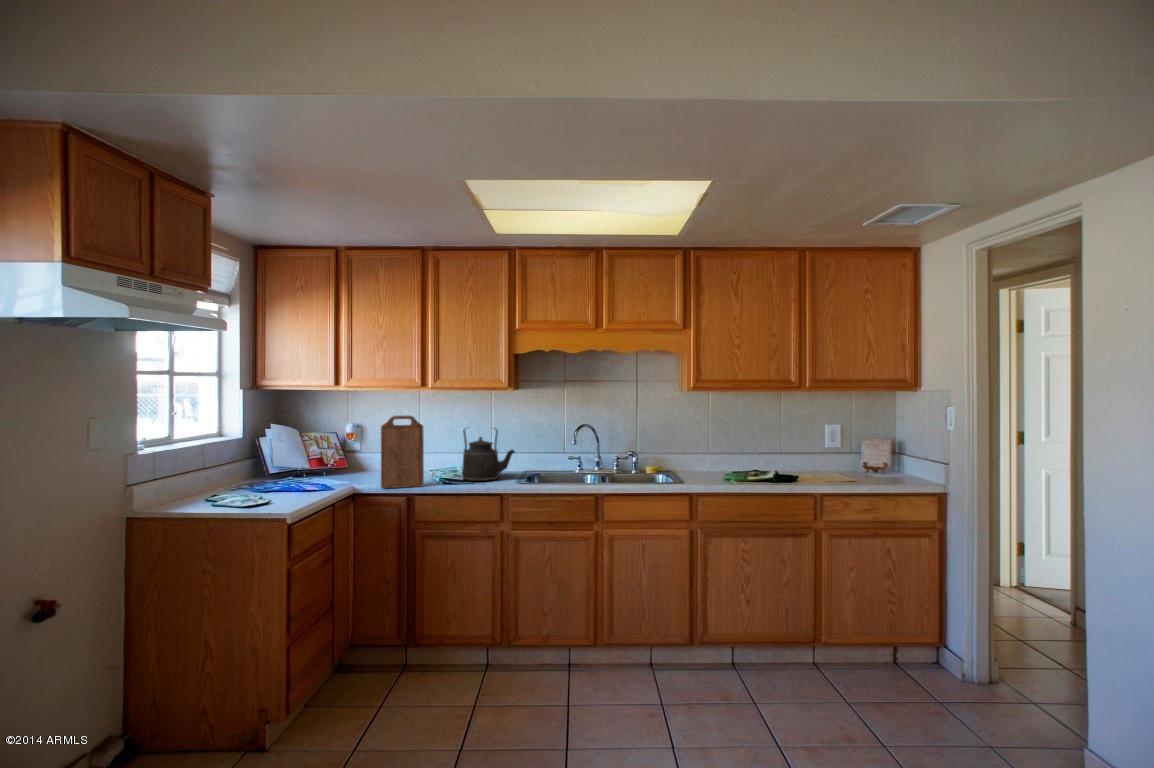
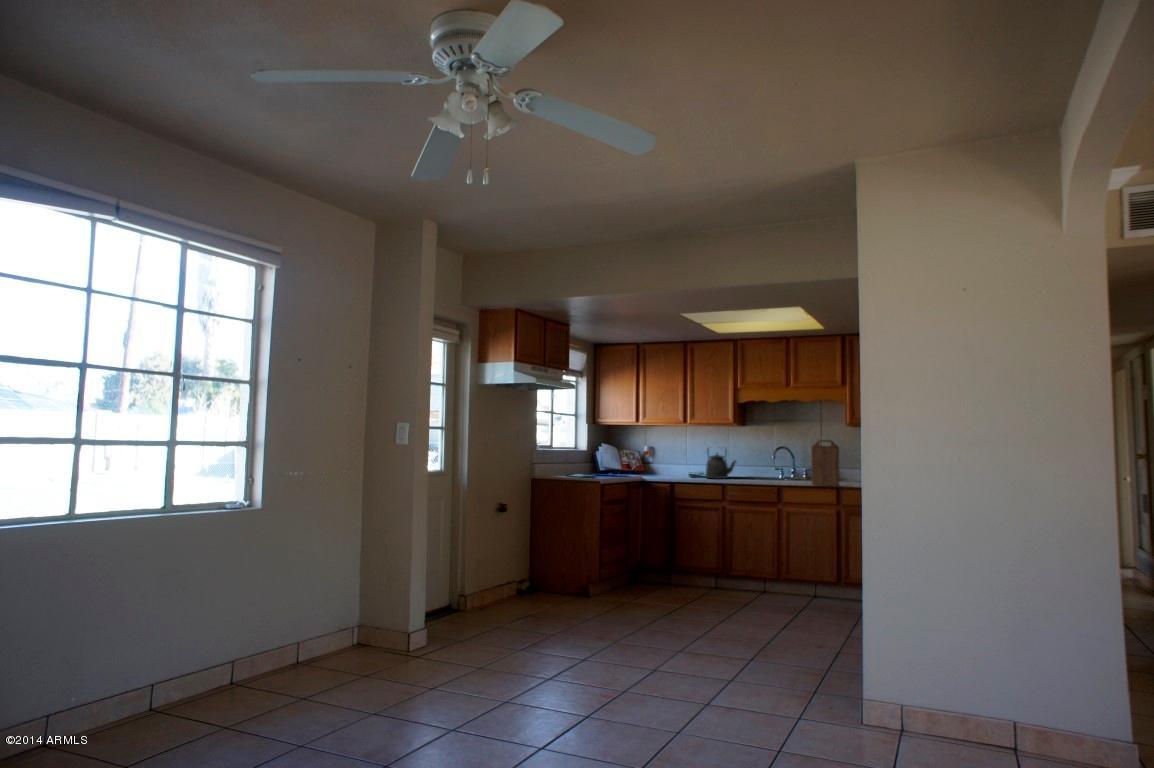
cutting board: present [381,415,424,488] -> present [811,440,840,486]

